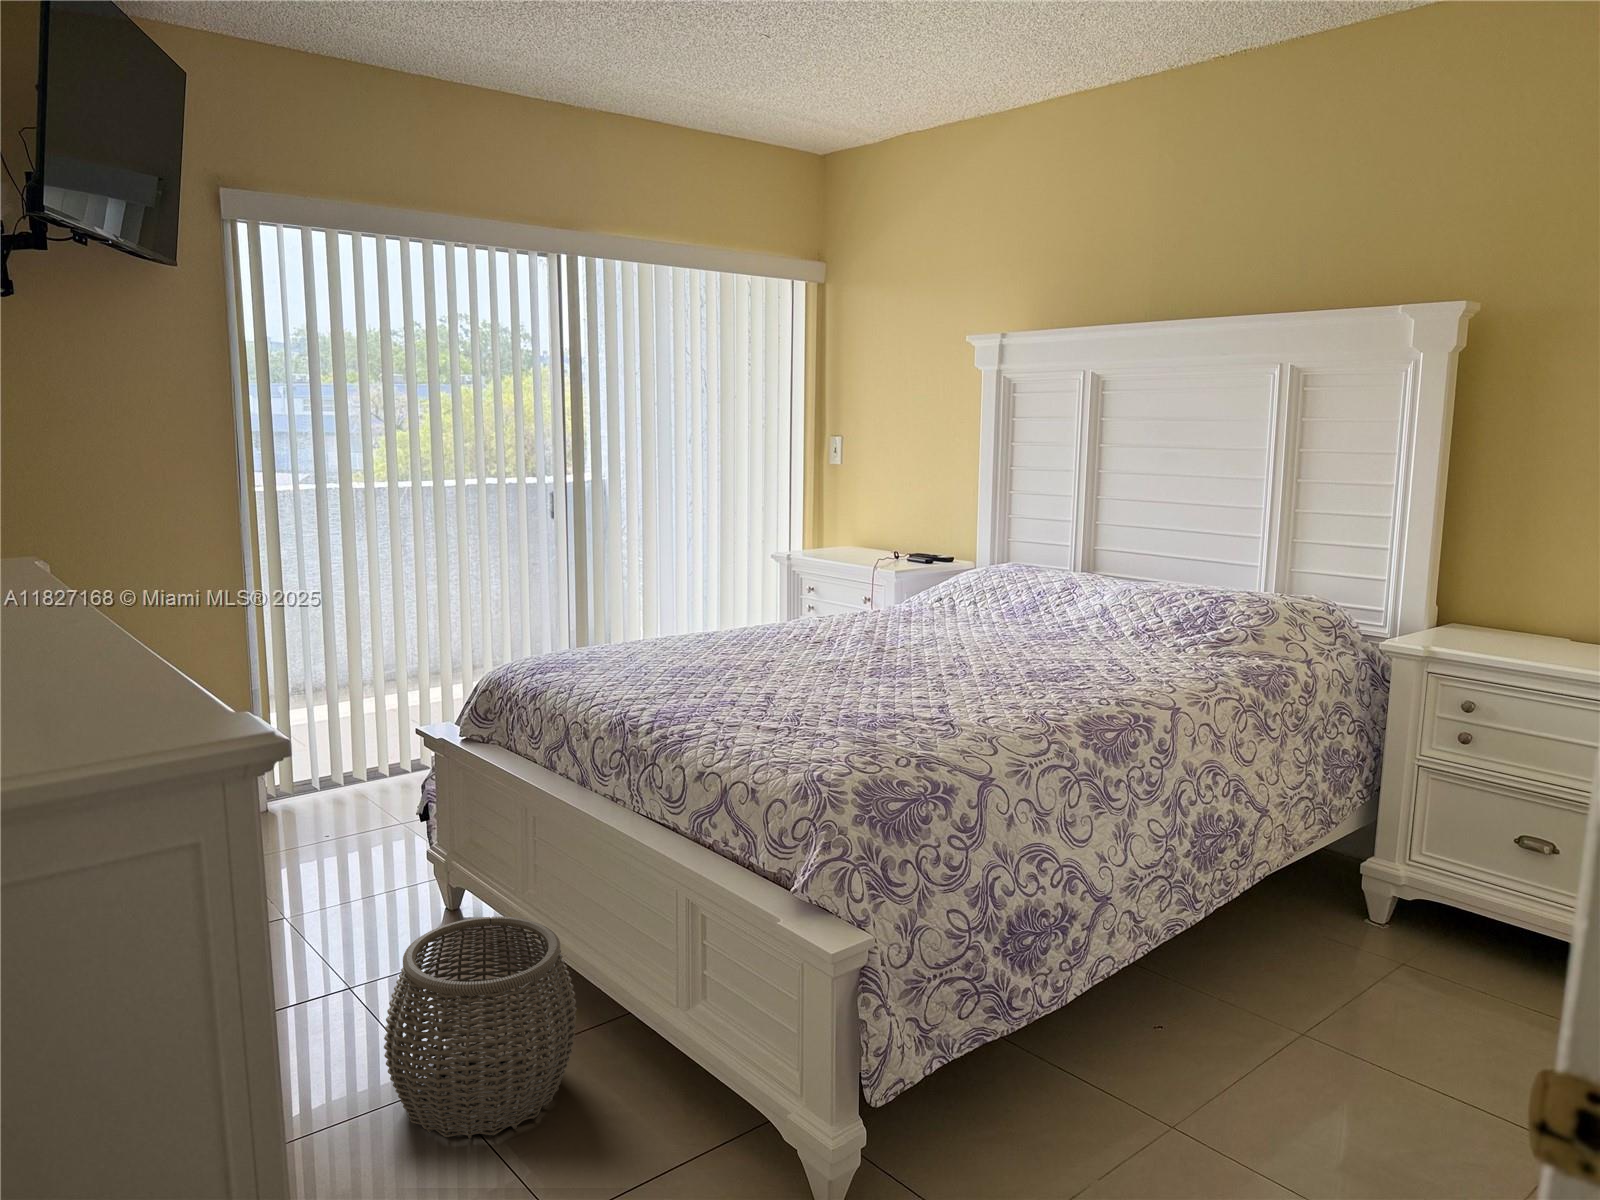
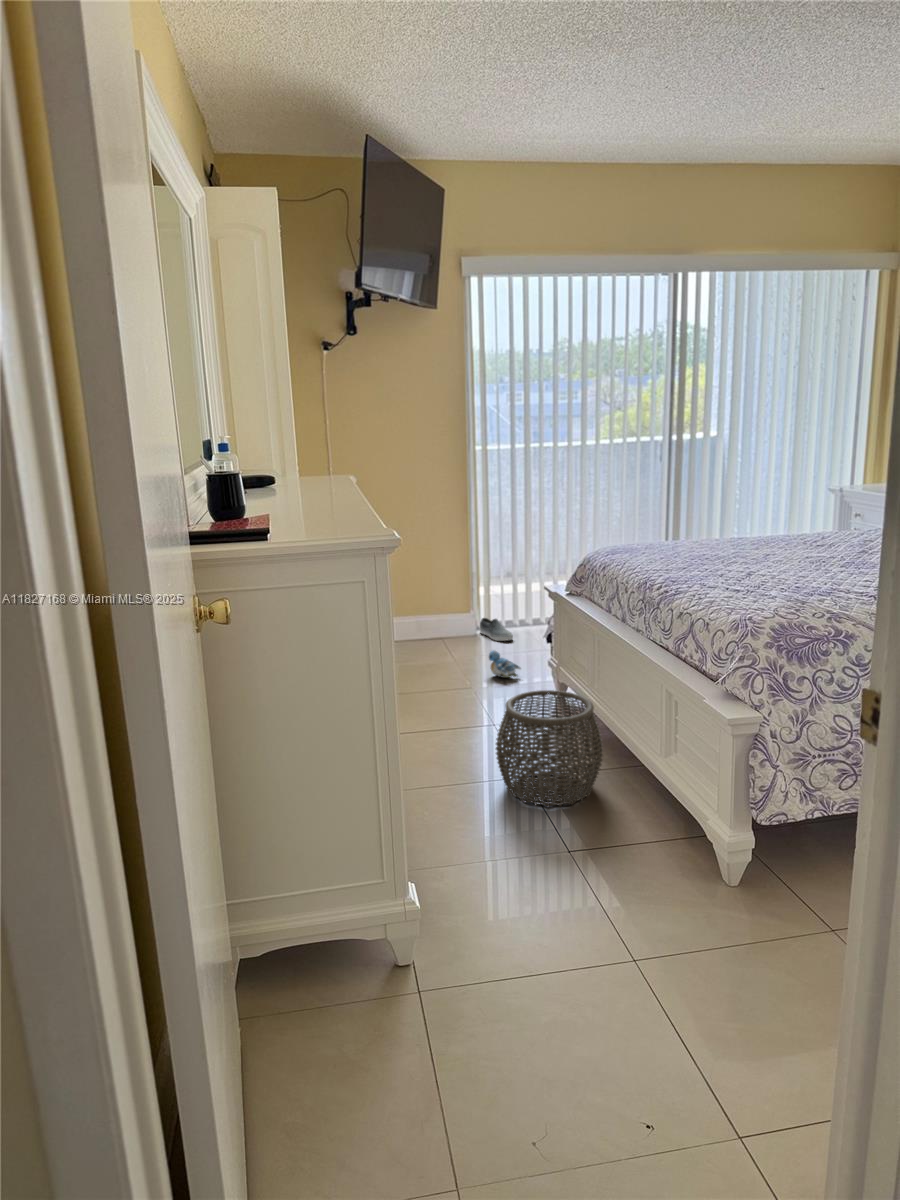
shoe: none [278,776,341,813] -> present [480,618,513,641]
plush toy: none [312,838,373,882] -> present [489,650,521,678]

